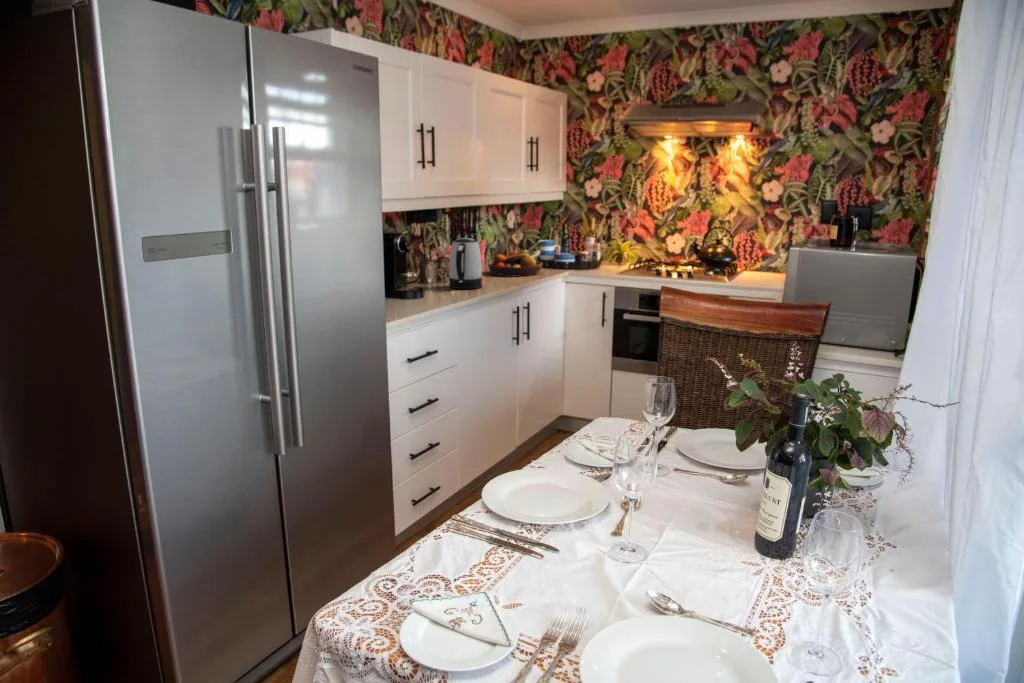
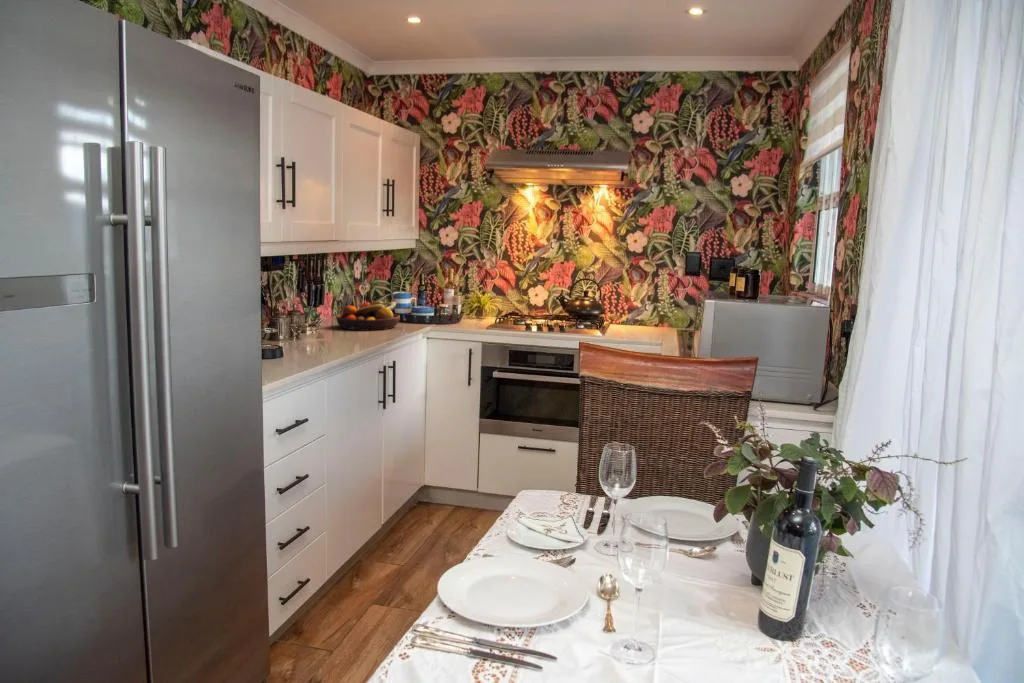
kettle: present [449,238,482,289] -> none [294,284,335,343]

